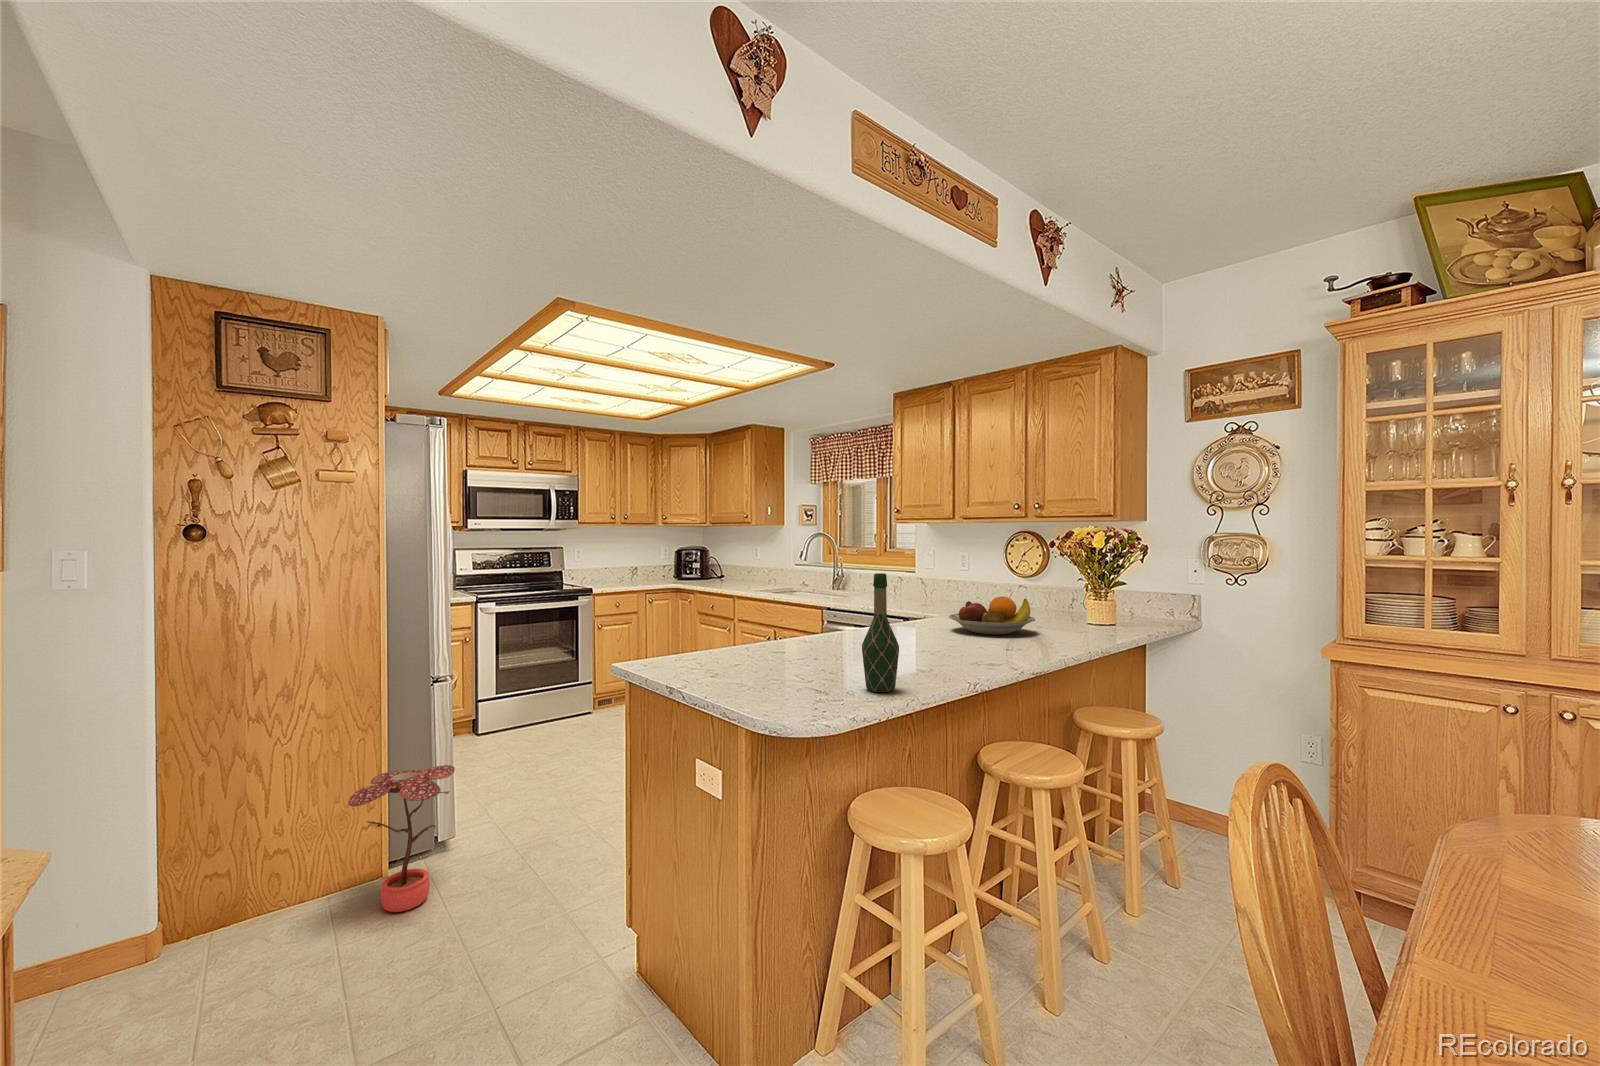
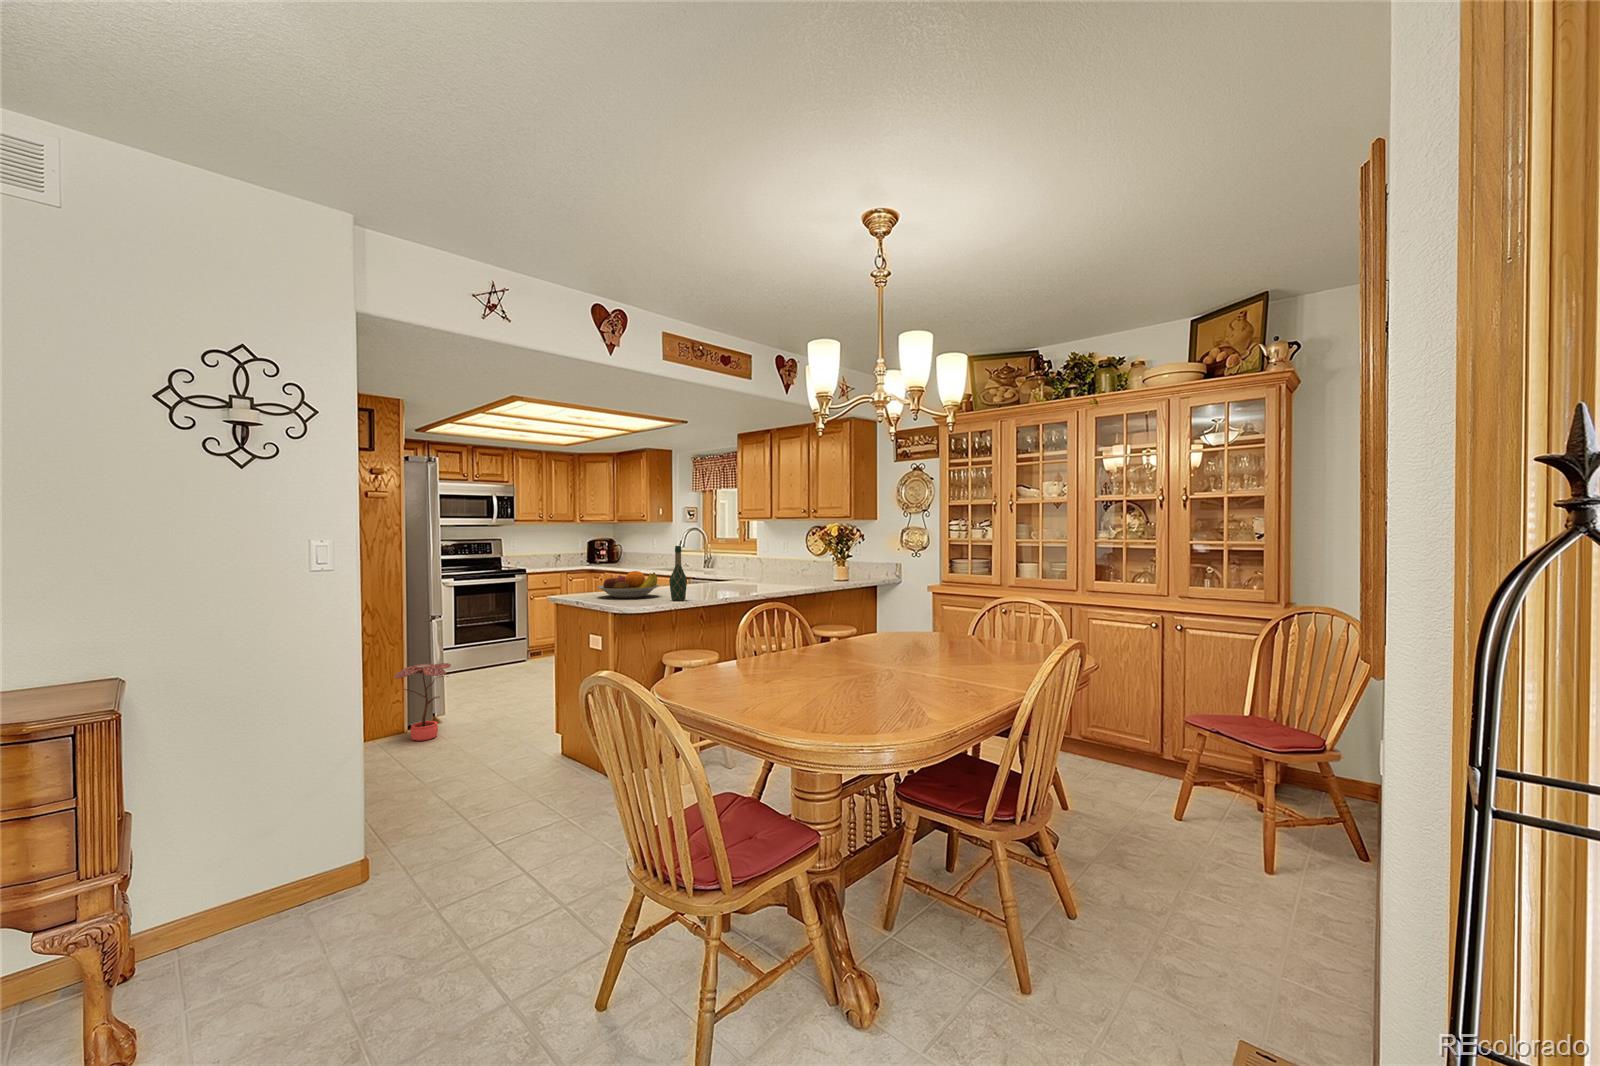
fruit bowl: present [949,597,1035,635] -> present [597,571,659,598]

